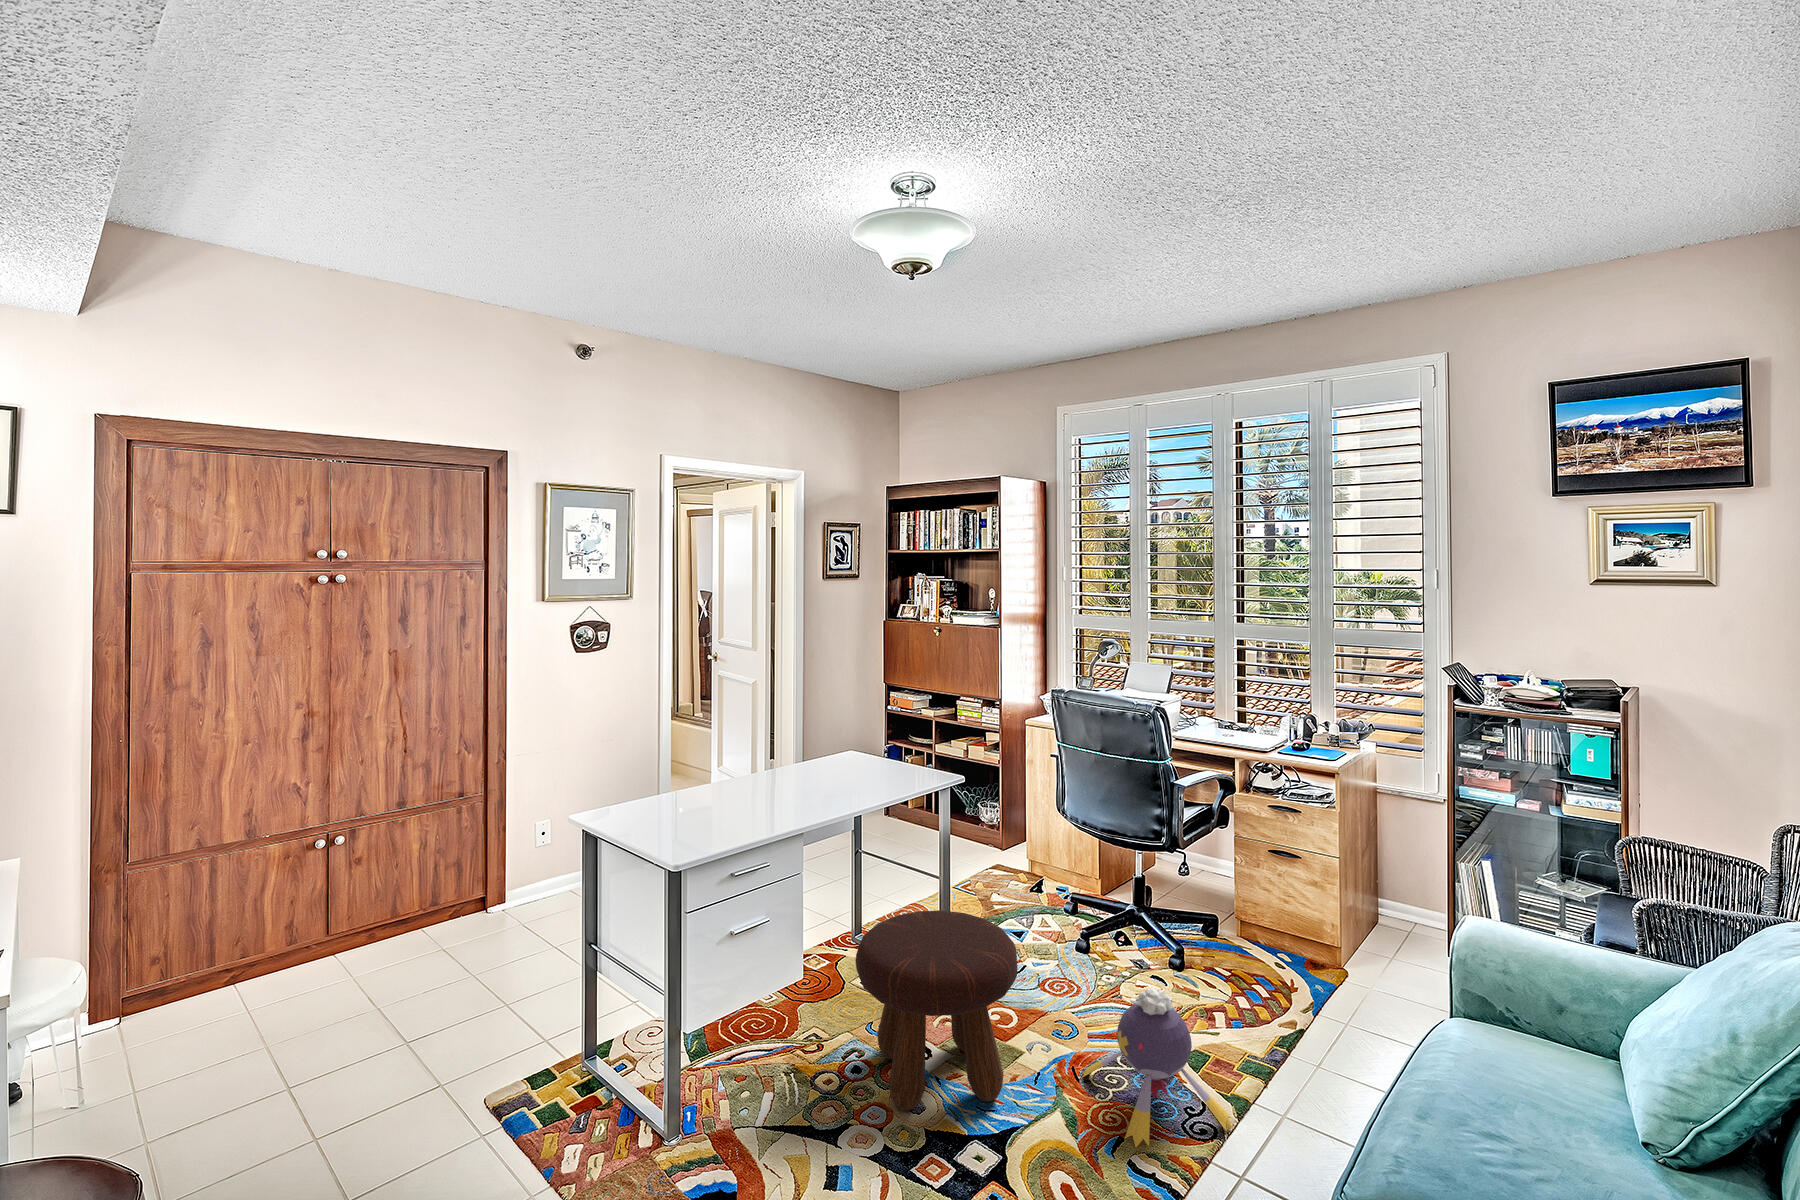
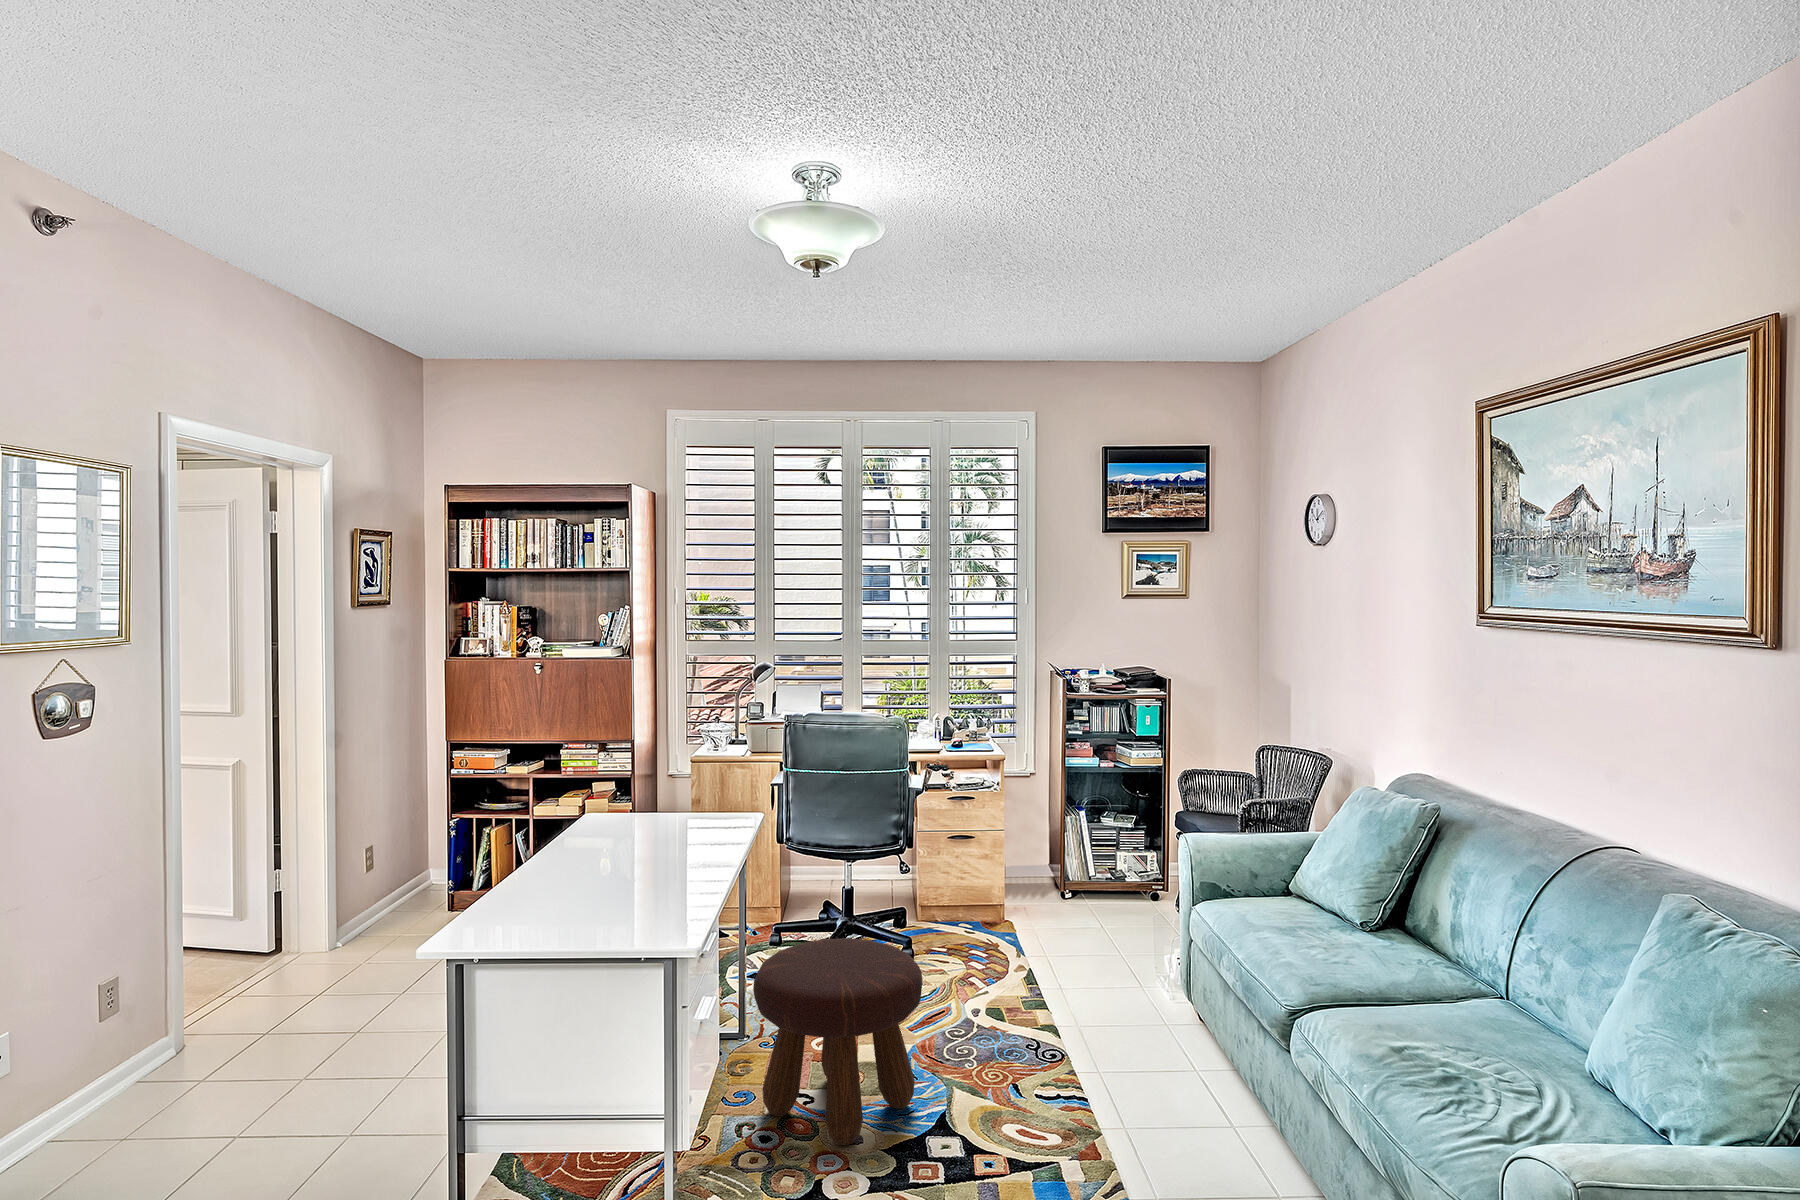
plush toy: present [1082,988,1233,1147] -> none [943,954,1075,1088]

